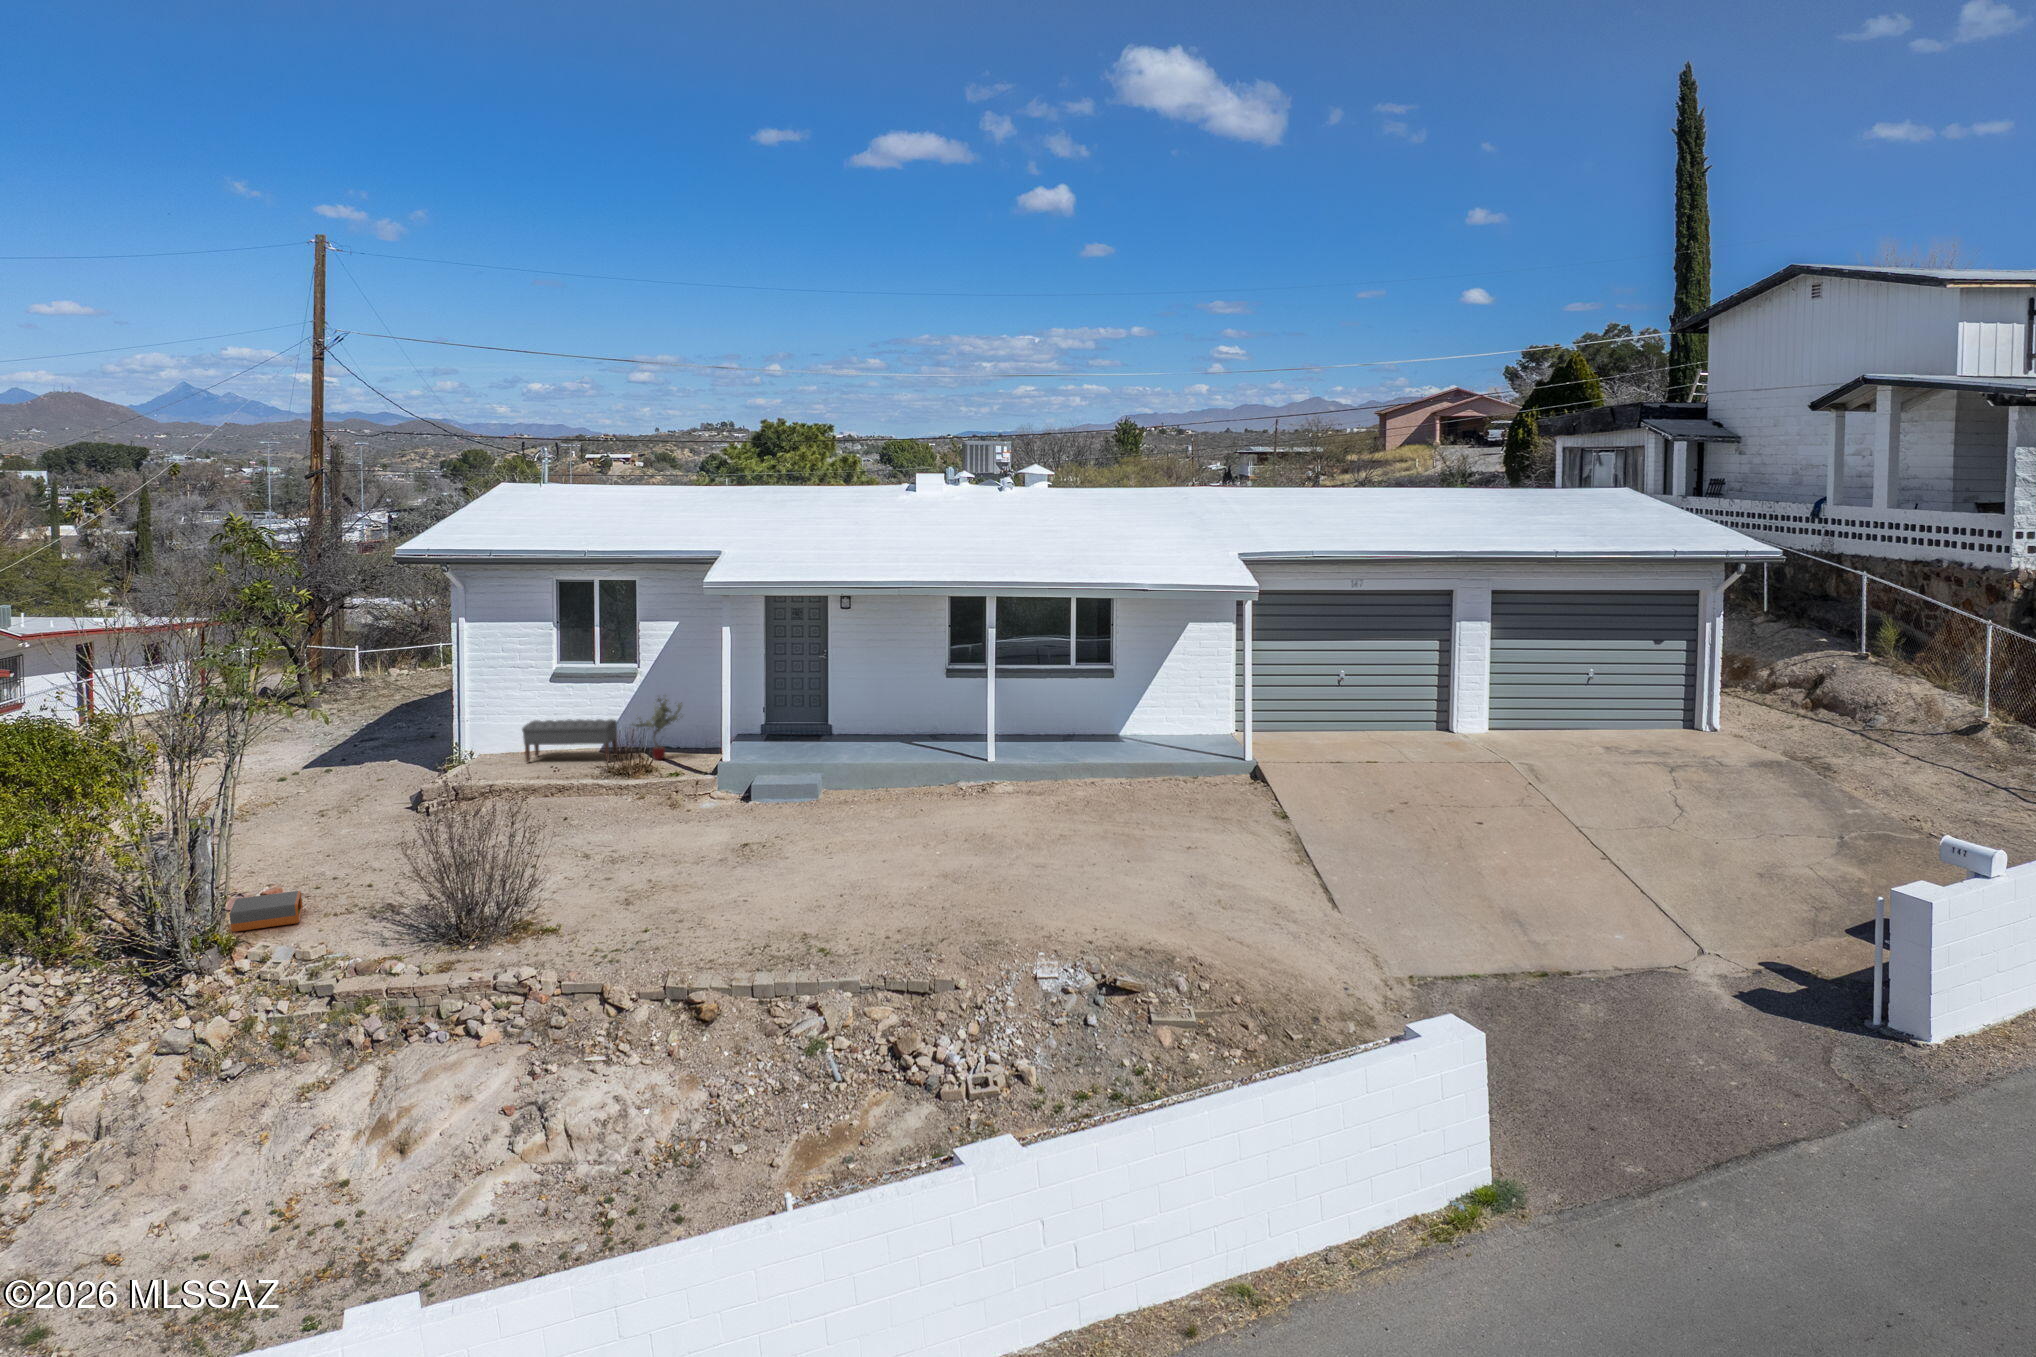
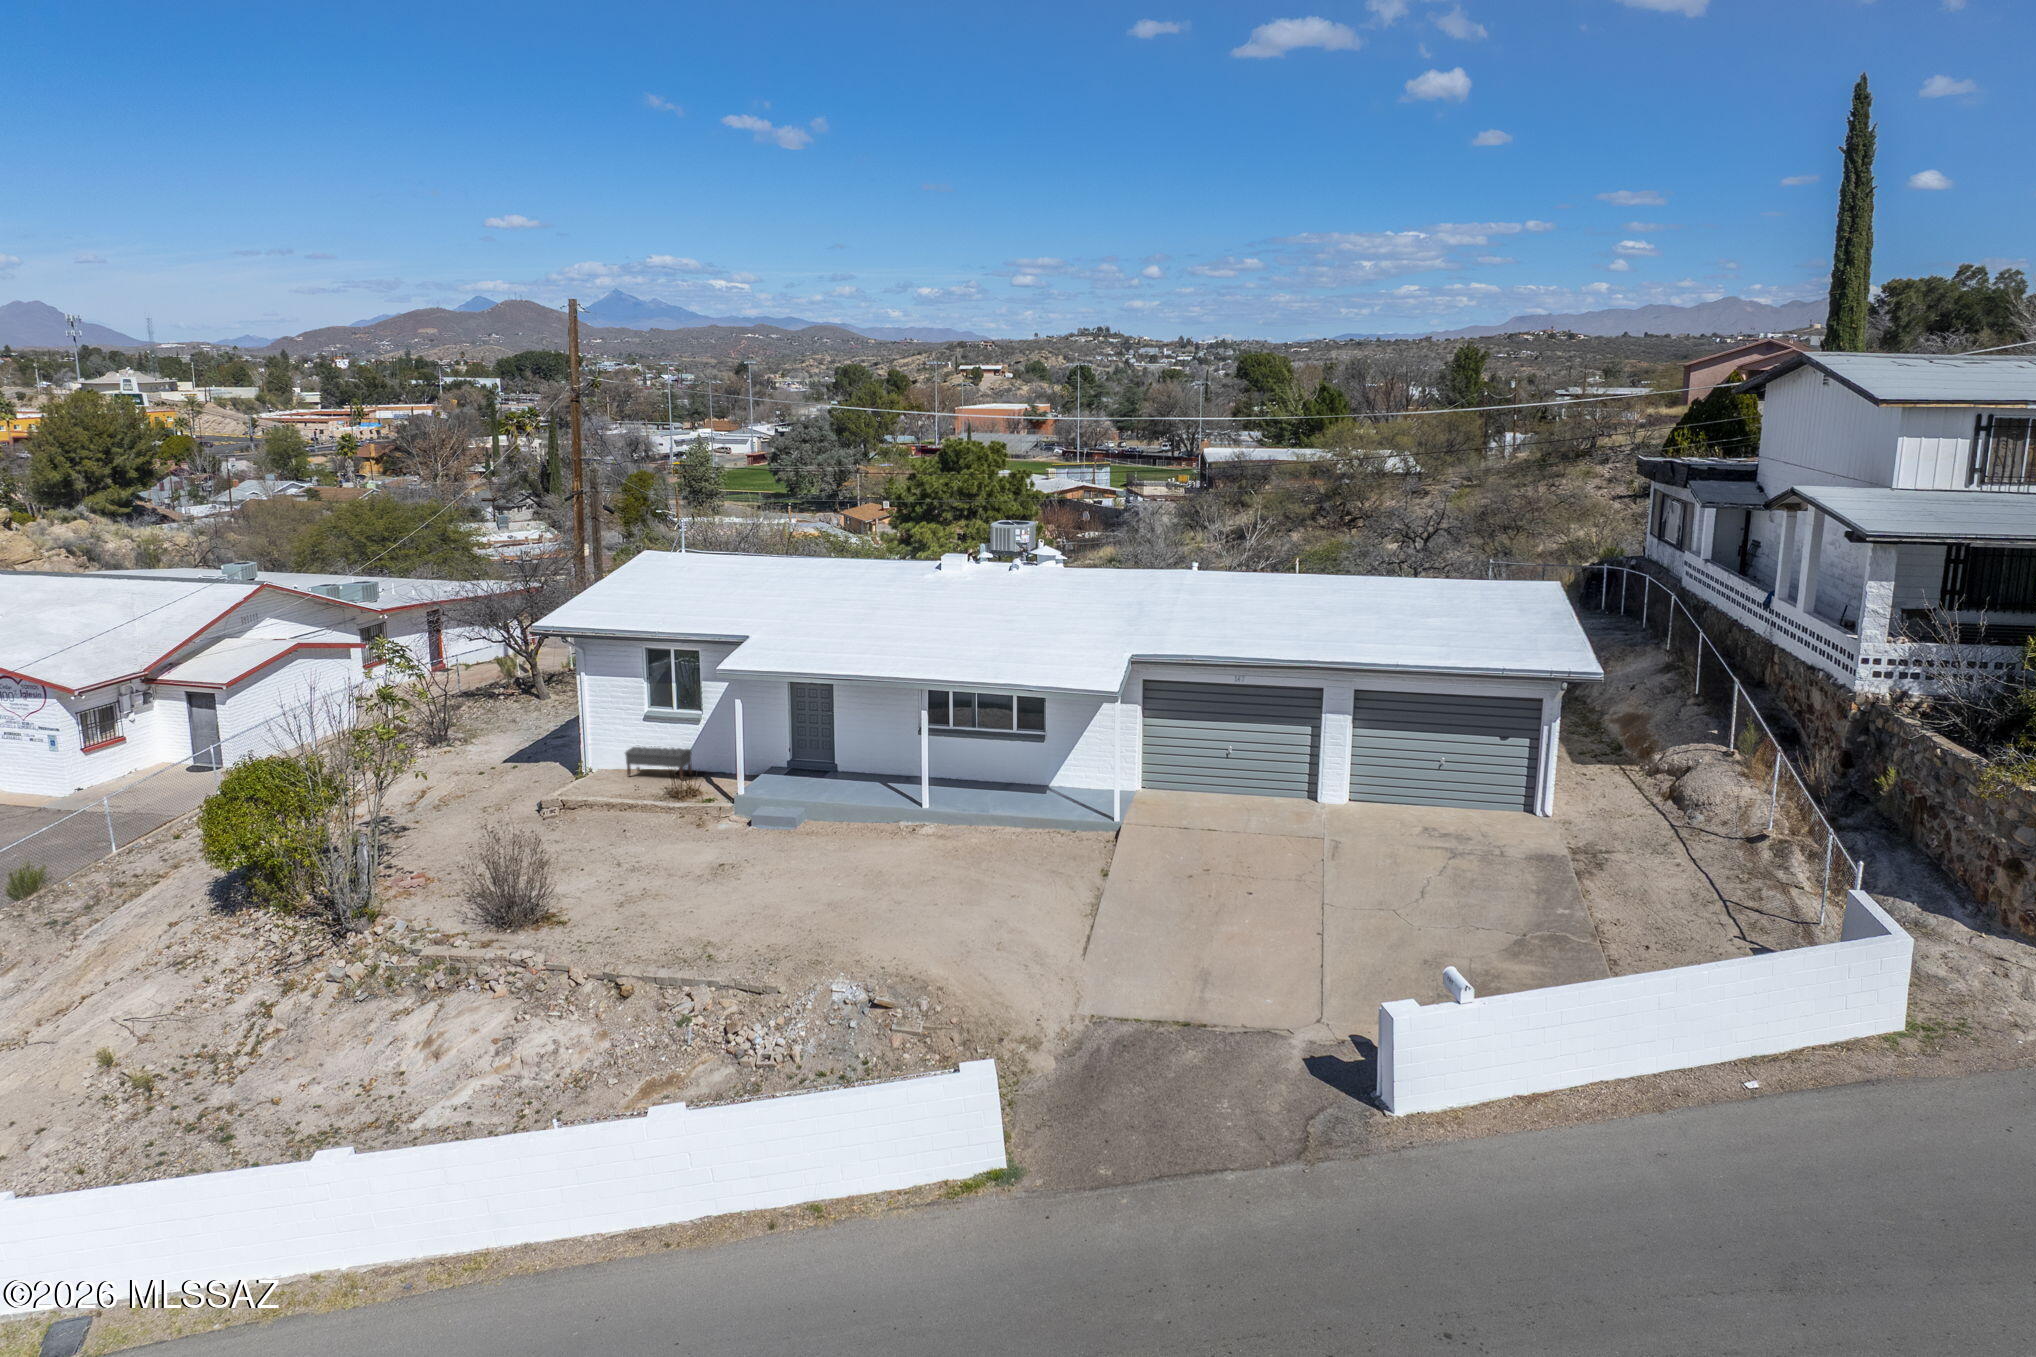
potted tree: present [632,698,682,760] -> none [698,733,735,781]
storage box: present [230,891,303,932] -> none [385,879,433,905]

